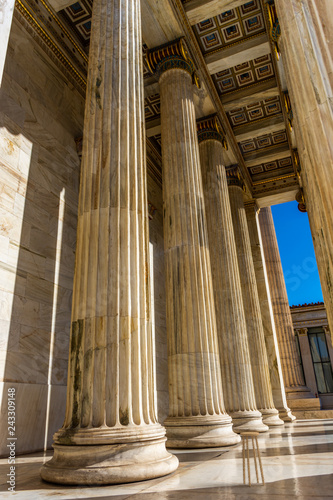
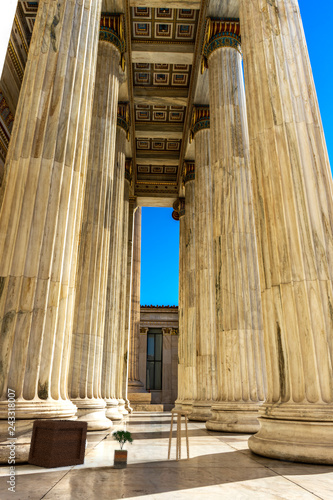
wooden crate: none [111,444,157,492] -> present [28,420,88,469]
potted tree: none [173,455,194,494] -> present [112,430,133,468]

